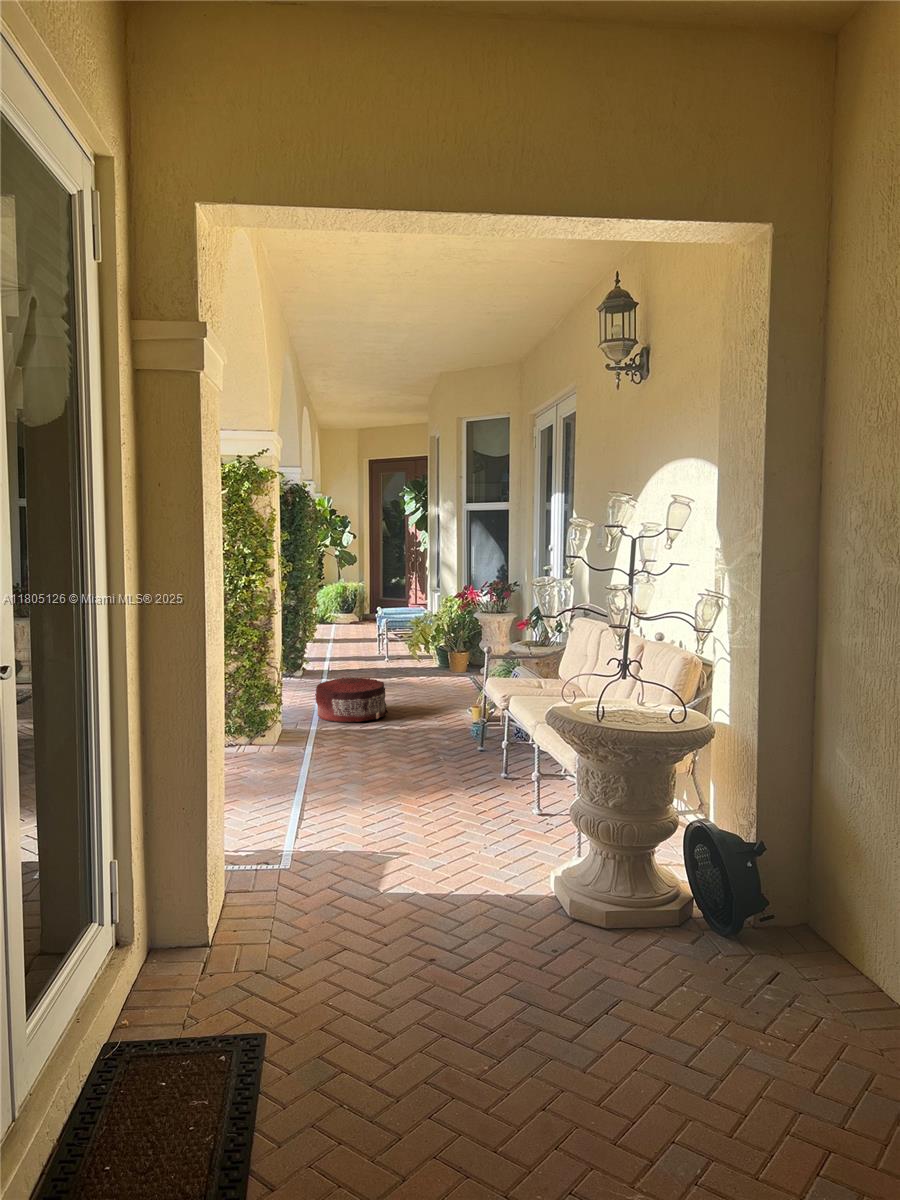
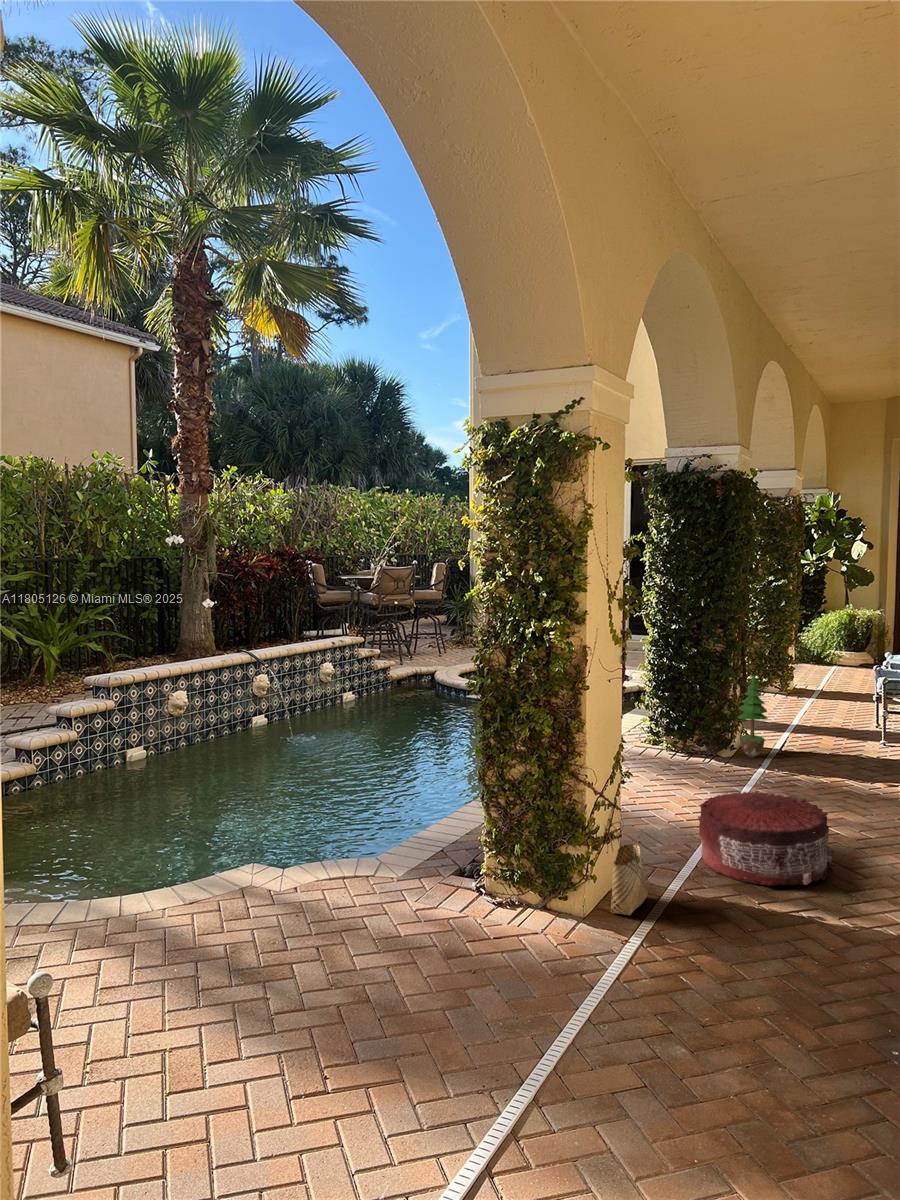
potted tree: none [305,620,325,676] -> present [737,675,768,758]
woven basket: none [283,690,304,741] -> present [609,823,648,915]

